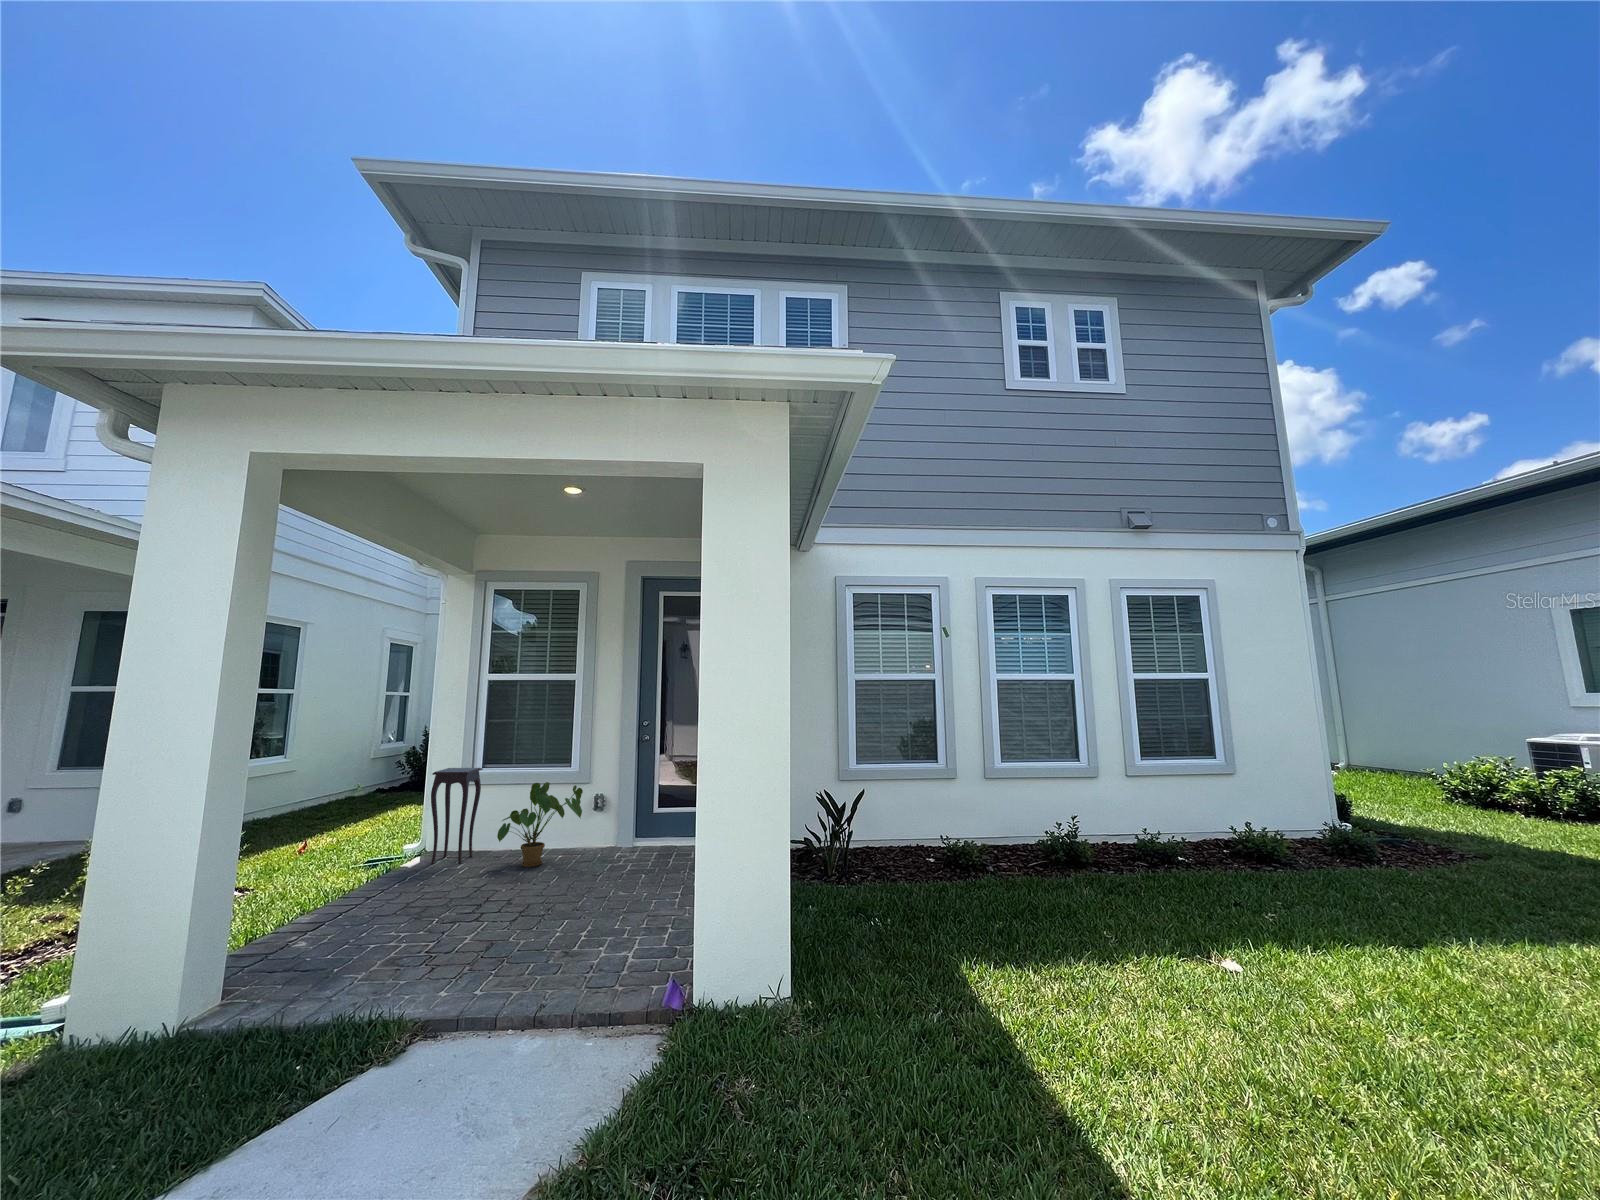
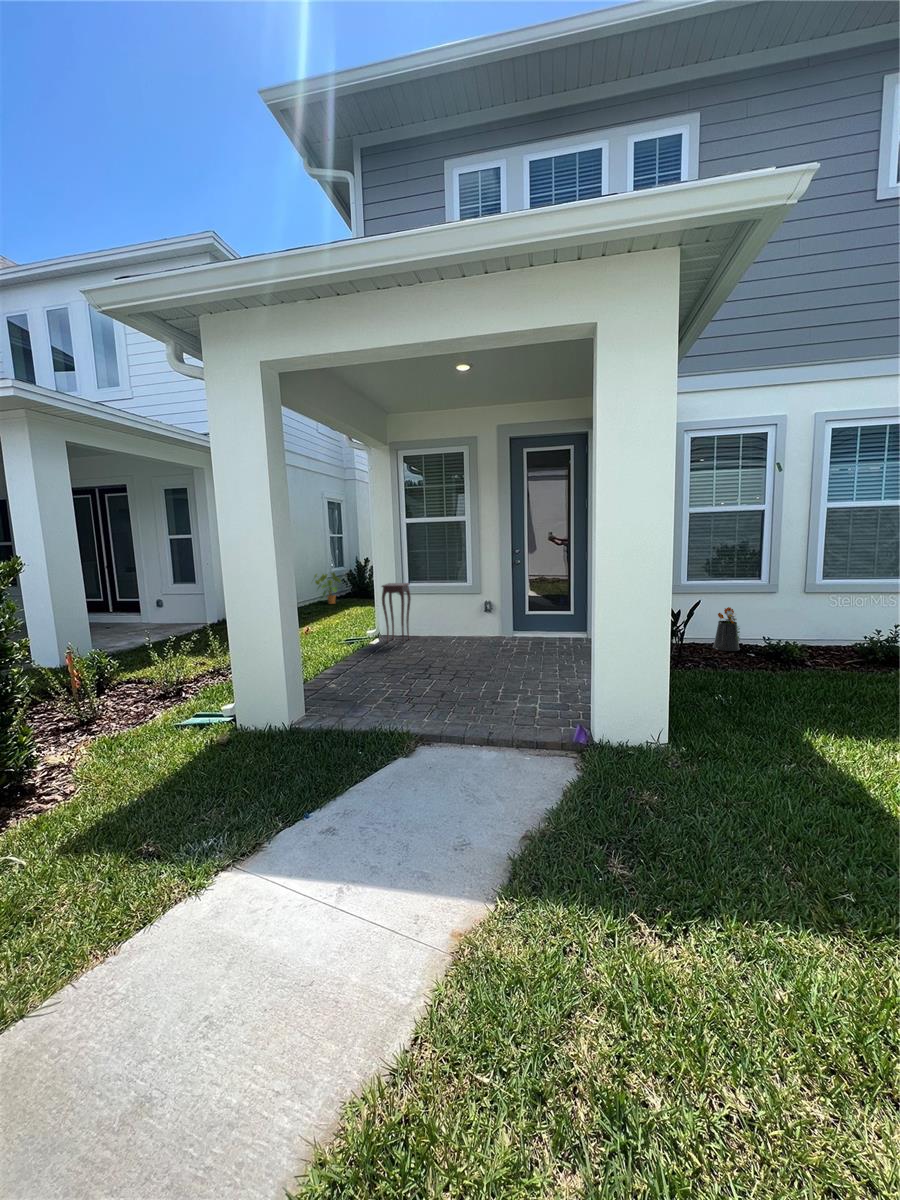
house plant: present [497,782,583,867] -> present [314,572,341,604]
watering can: none [888,798,919,857] -> present [713,607,740,651]

